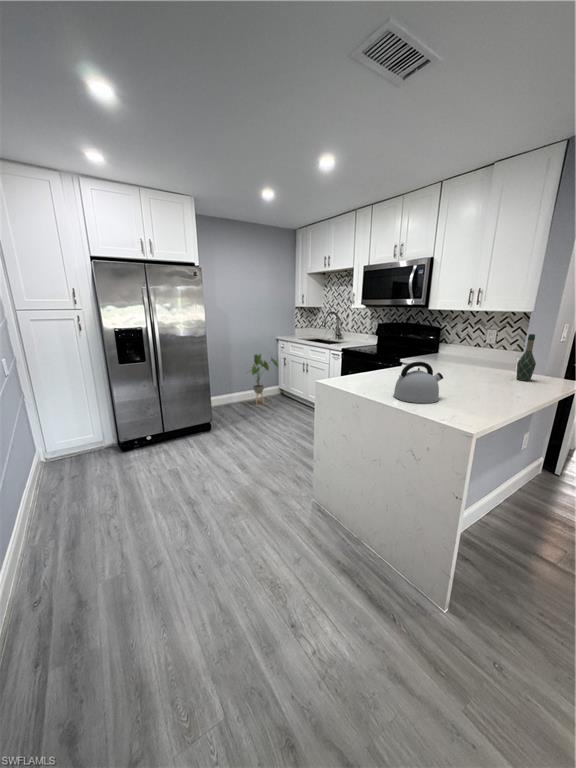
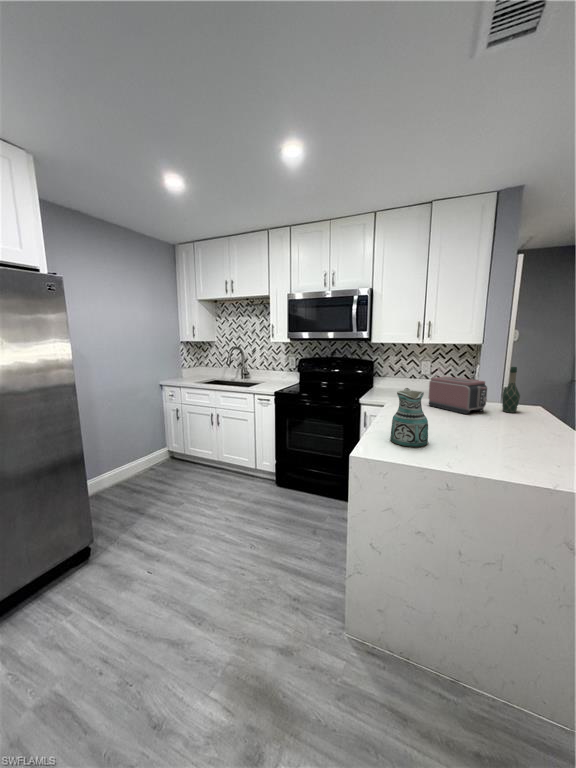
ceramic pitcher: none [355,342,382,383] -> present [390,388,428,447]
toaster: none [451,342,500,376] -> present [429,377,487,414]
house plant: present [252,354,278,405] -> none [123,408,176,485]
kettle: present [394,362,443,403] -> none [483,414,549,472]

